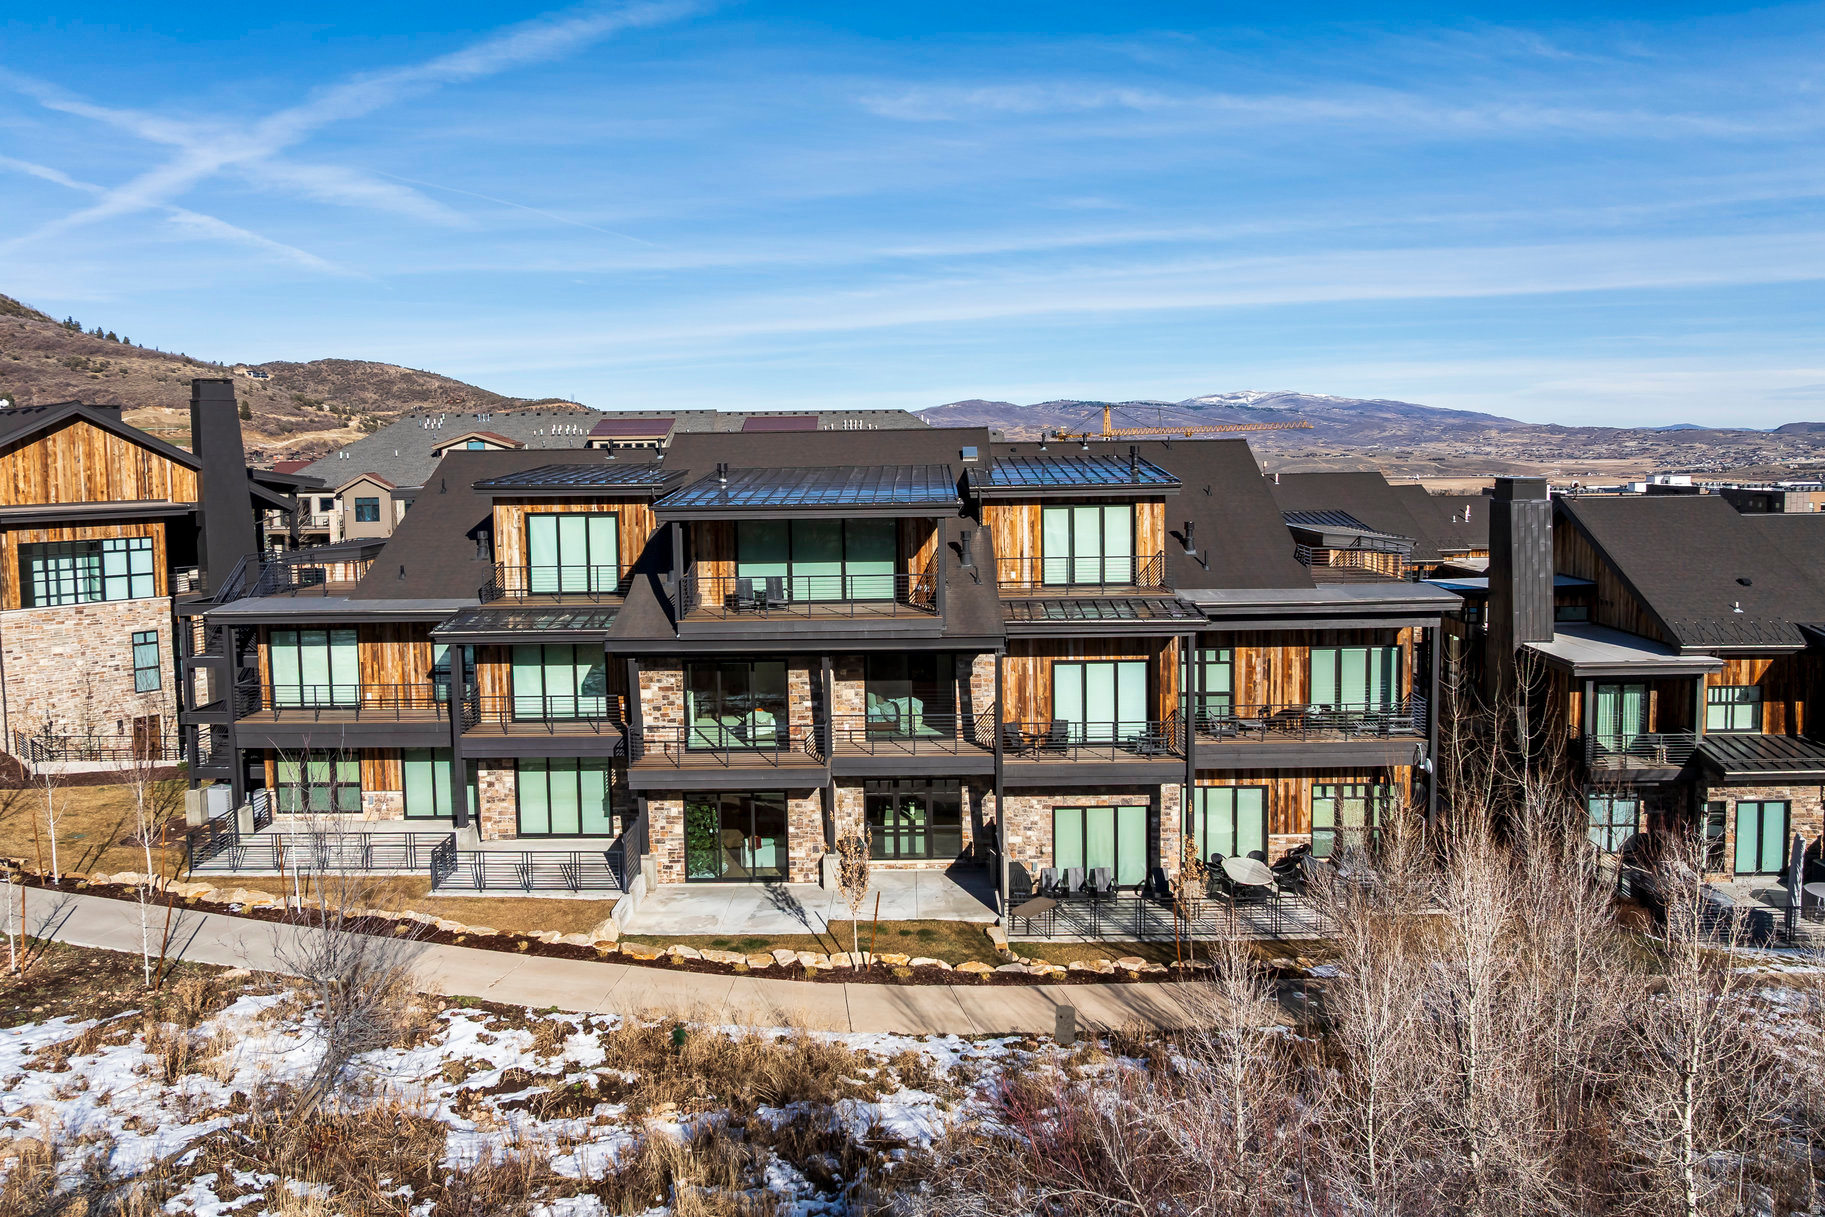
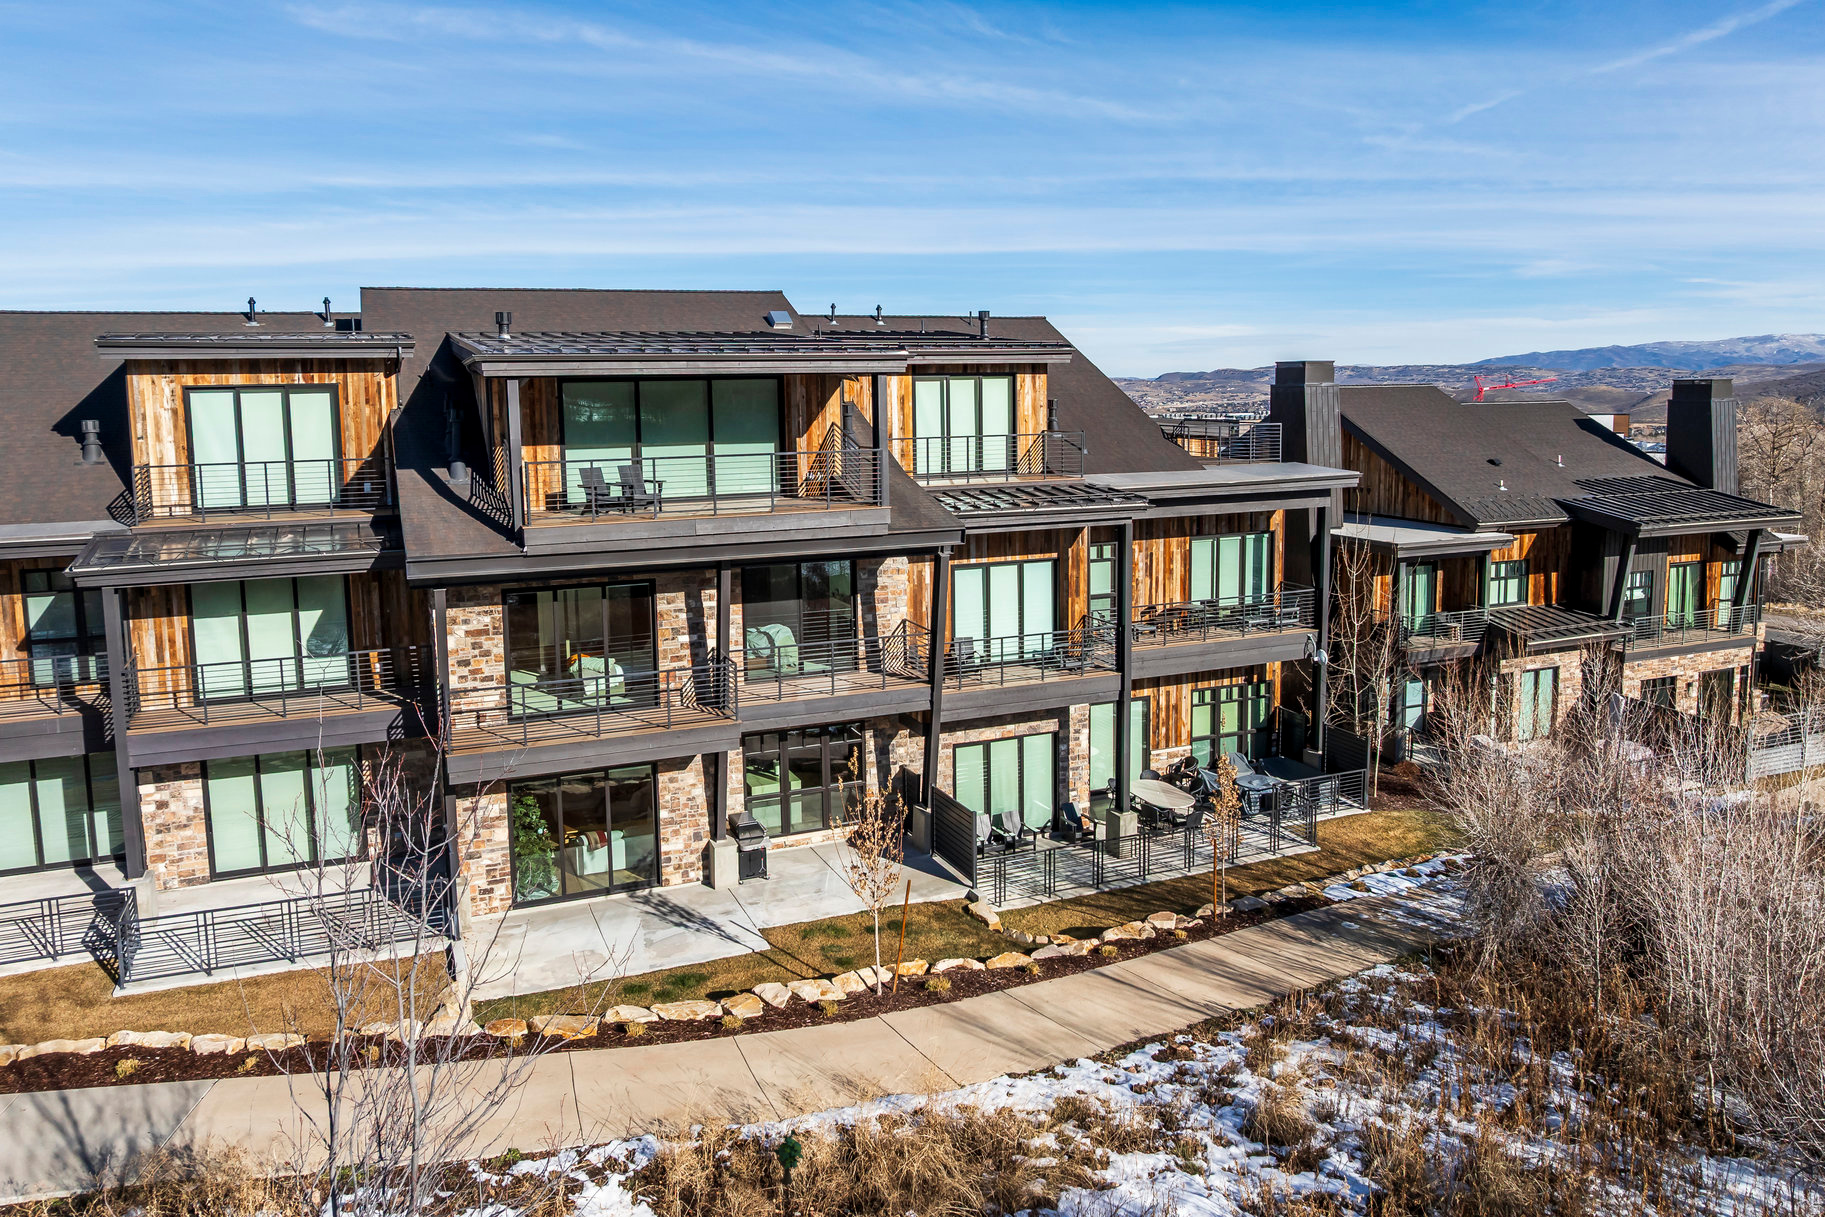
bench: present [1011,897,1057,934] -> none [996,845,1028,893]
trash can: present [1055,1005,1076,1044] -> none [1209,972,1236,1022]

